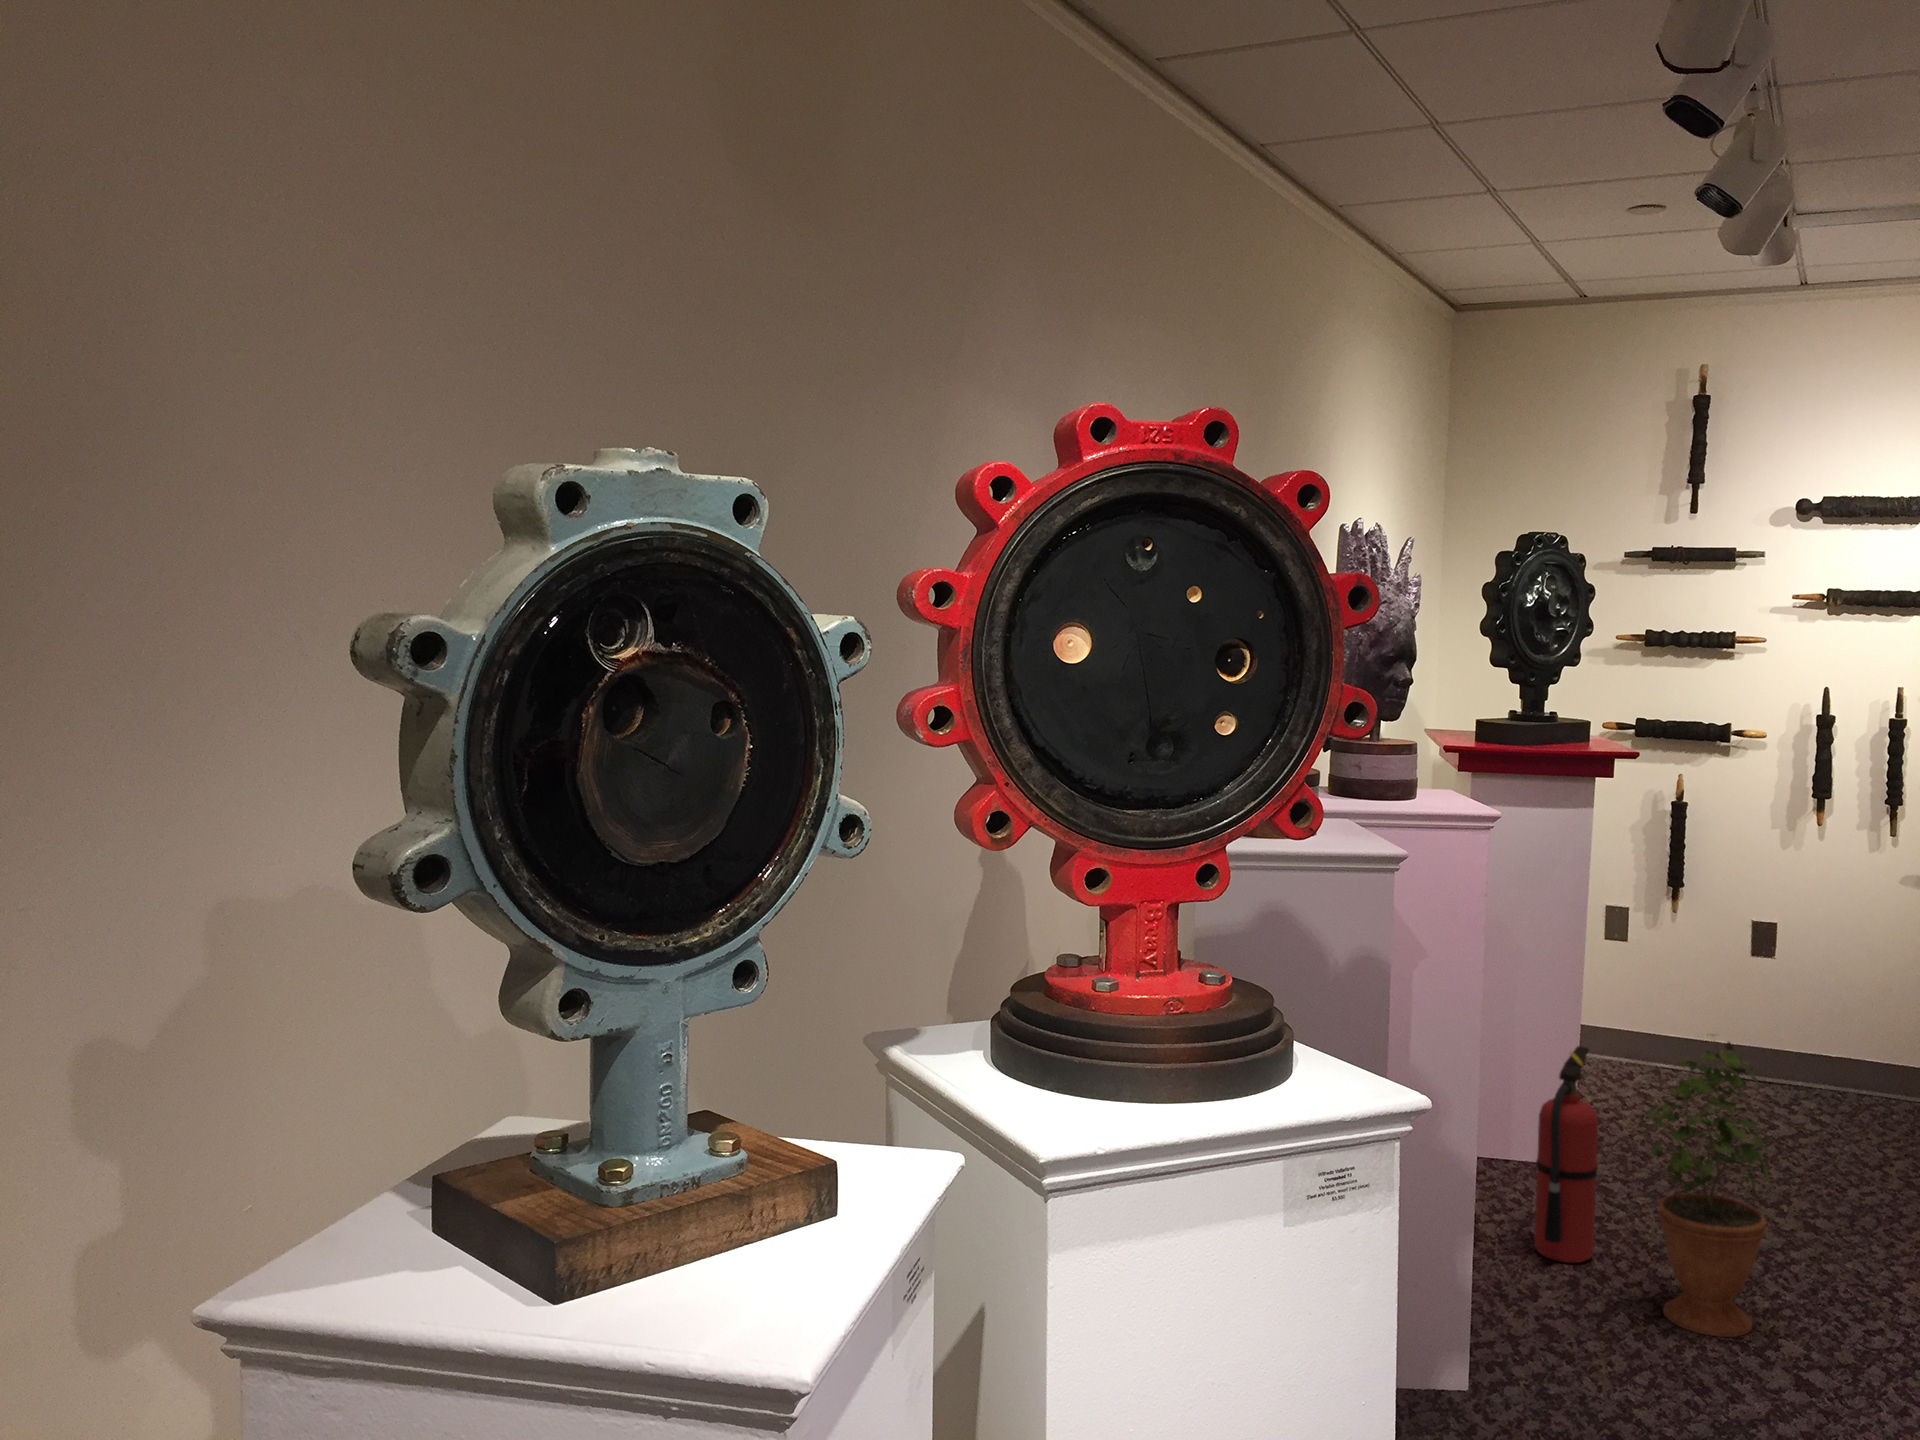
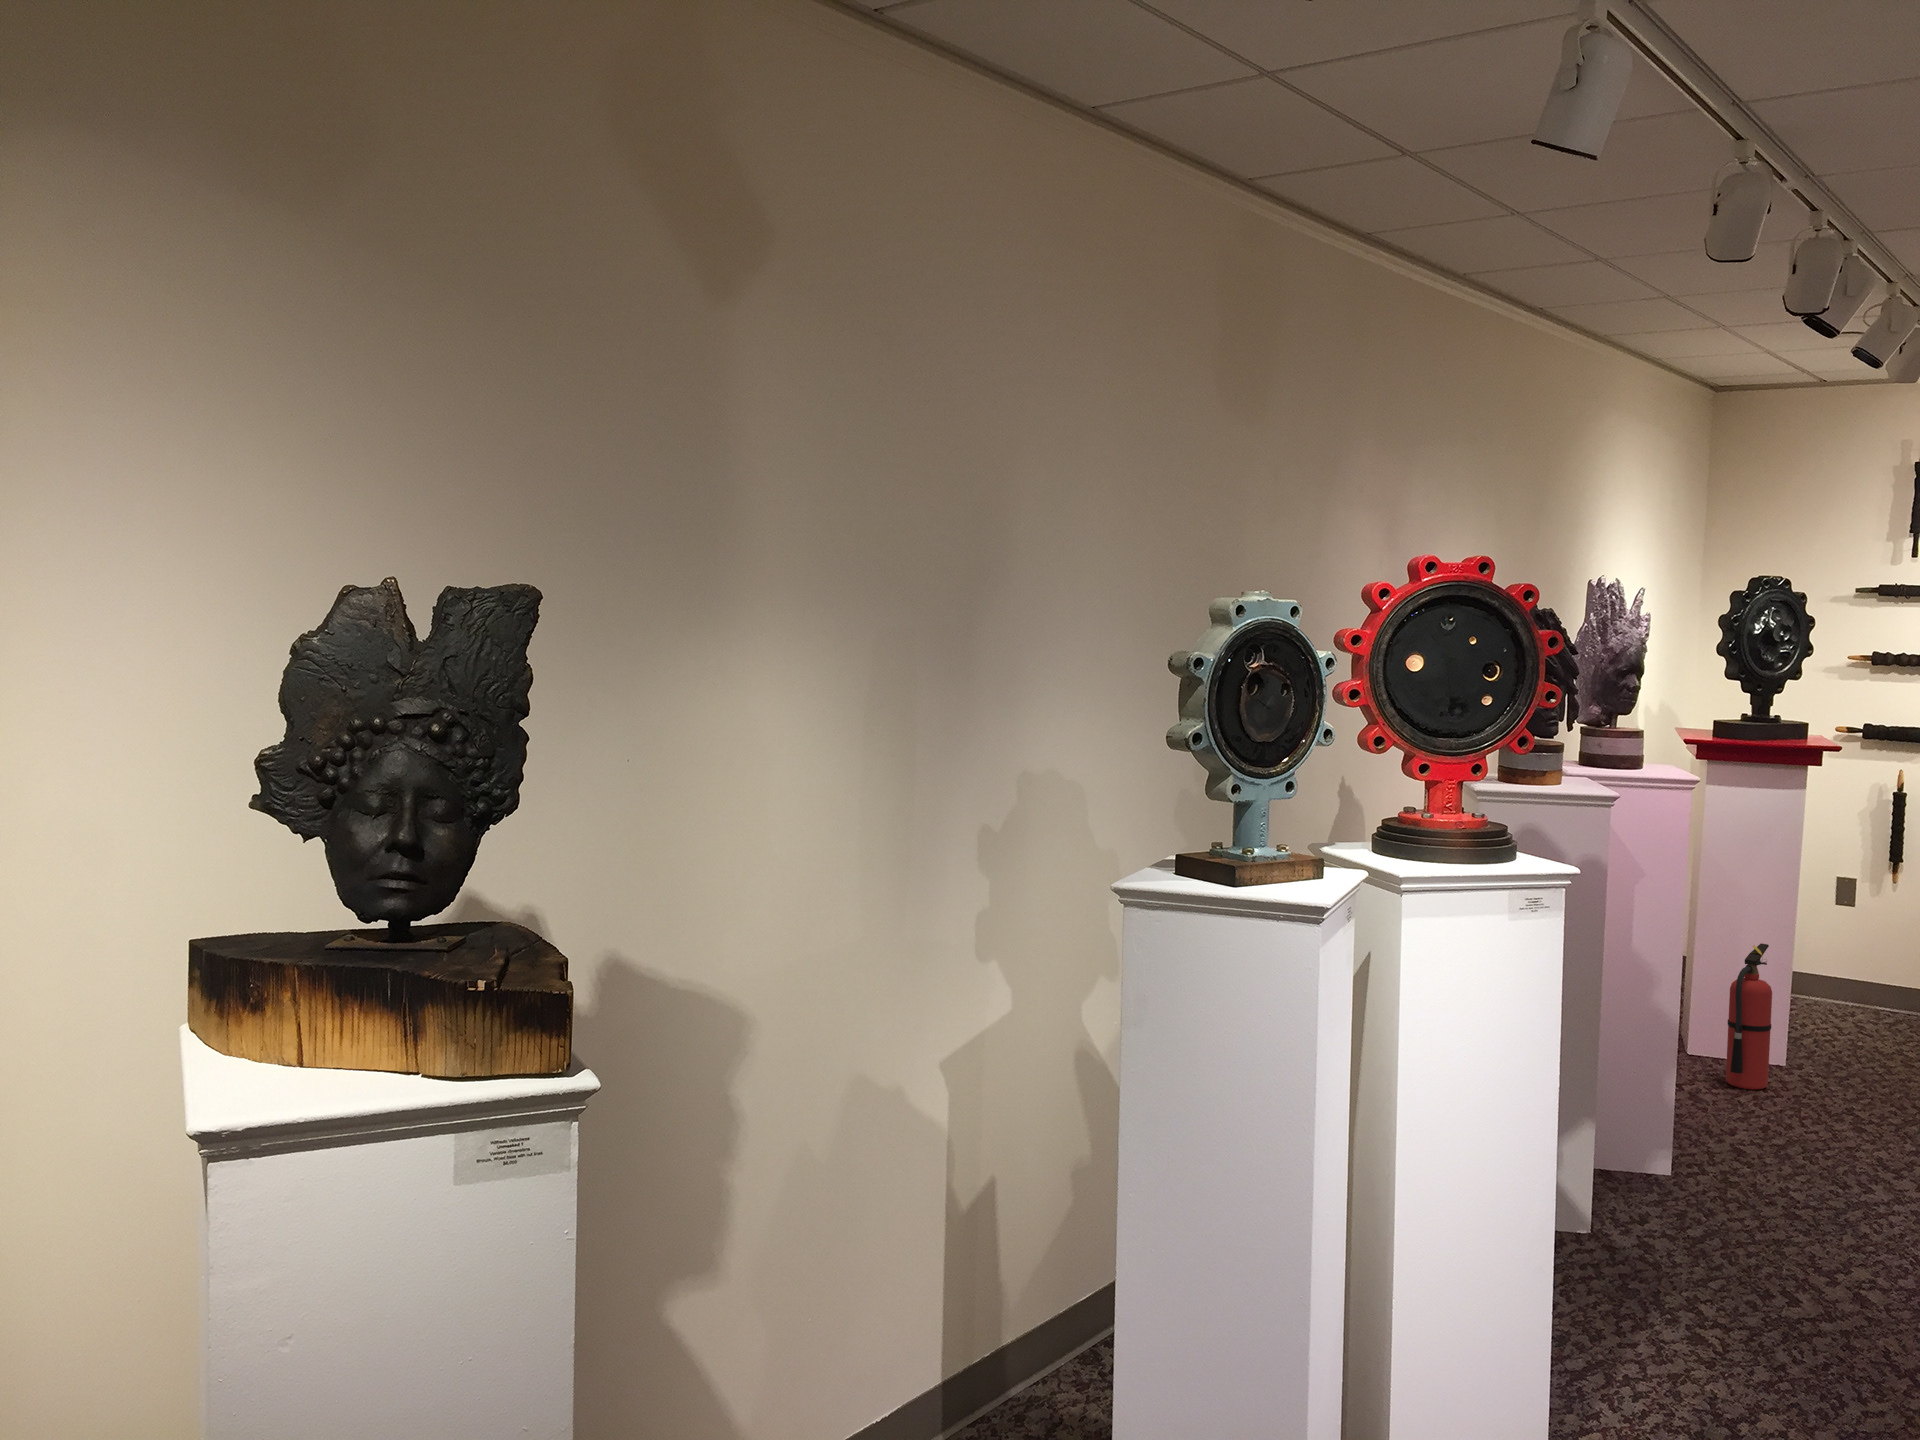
potted plant: present [1640,1034,1770,1337] -> none [1789,928,1880,1125]

